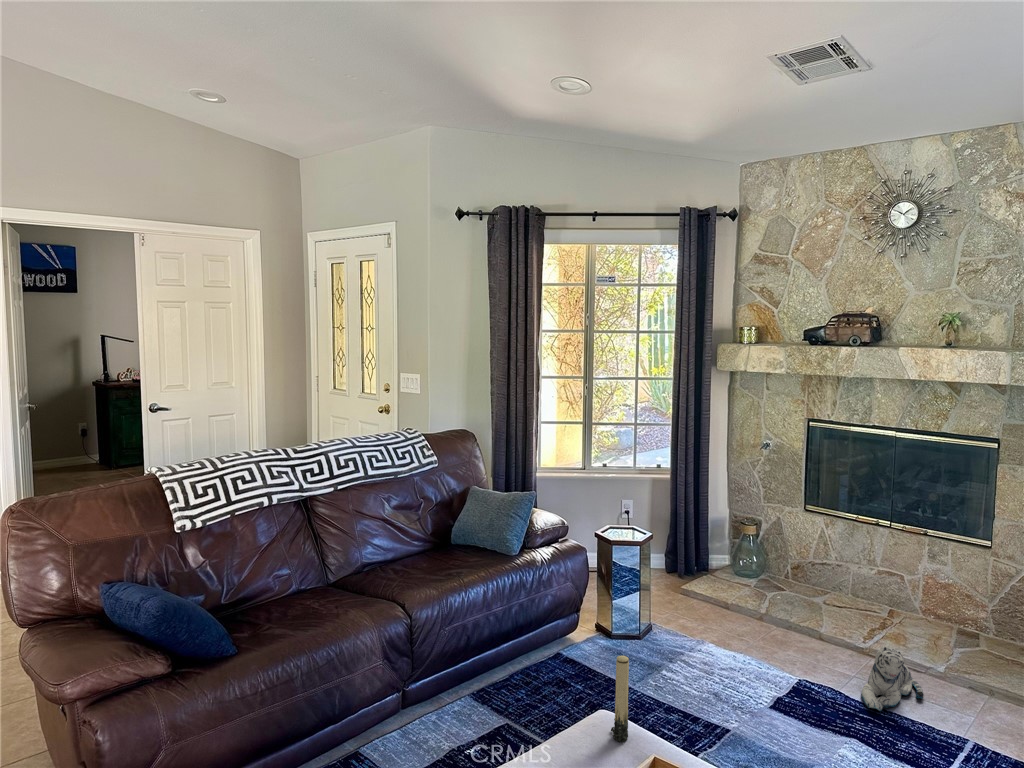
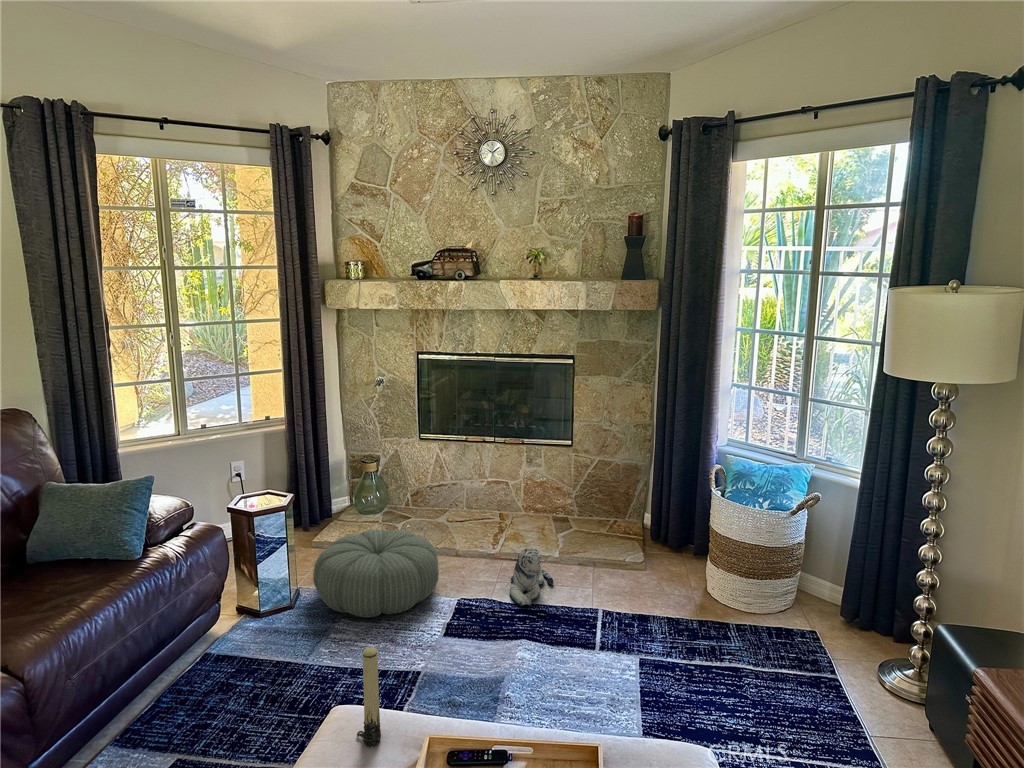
pouf: none [661,587,786,673] -> present [313,530,439,617]

